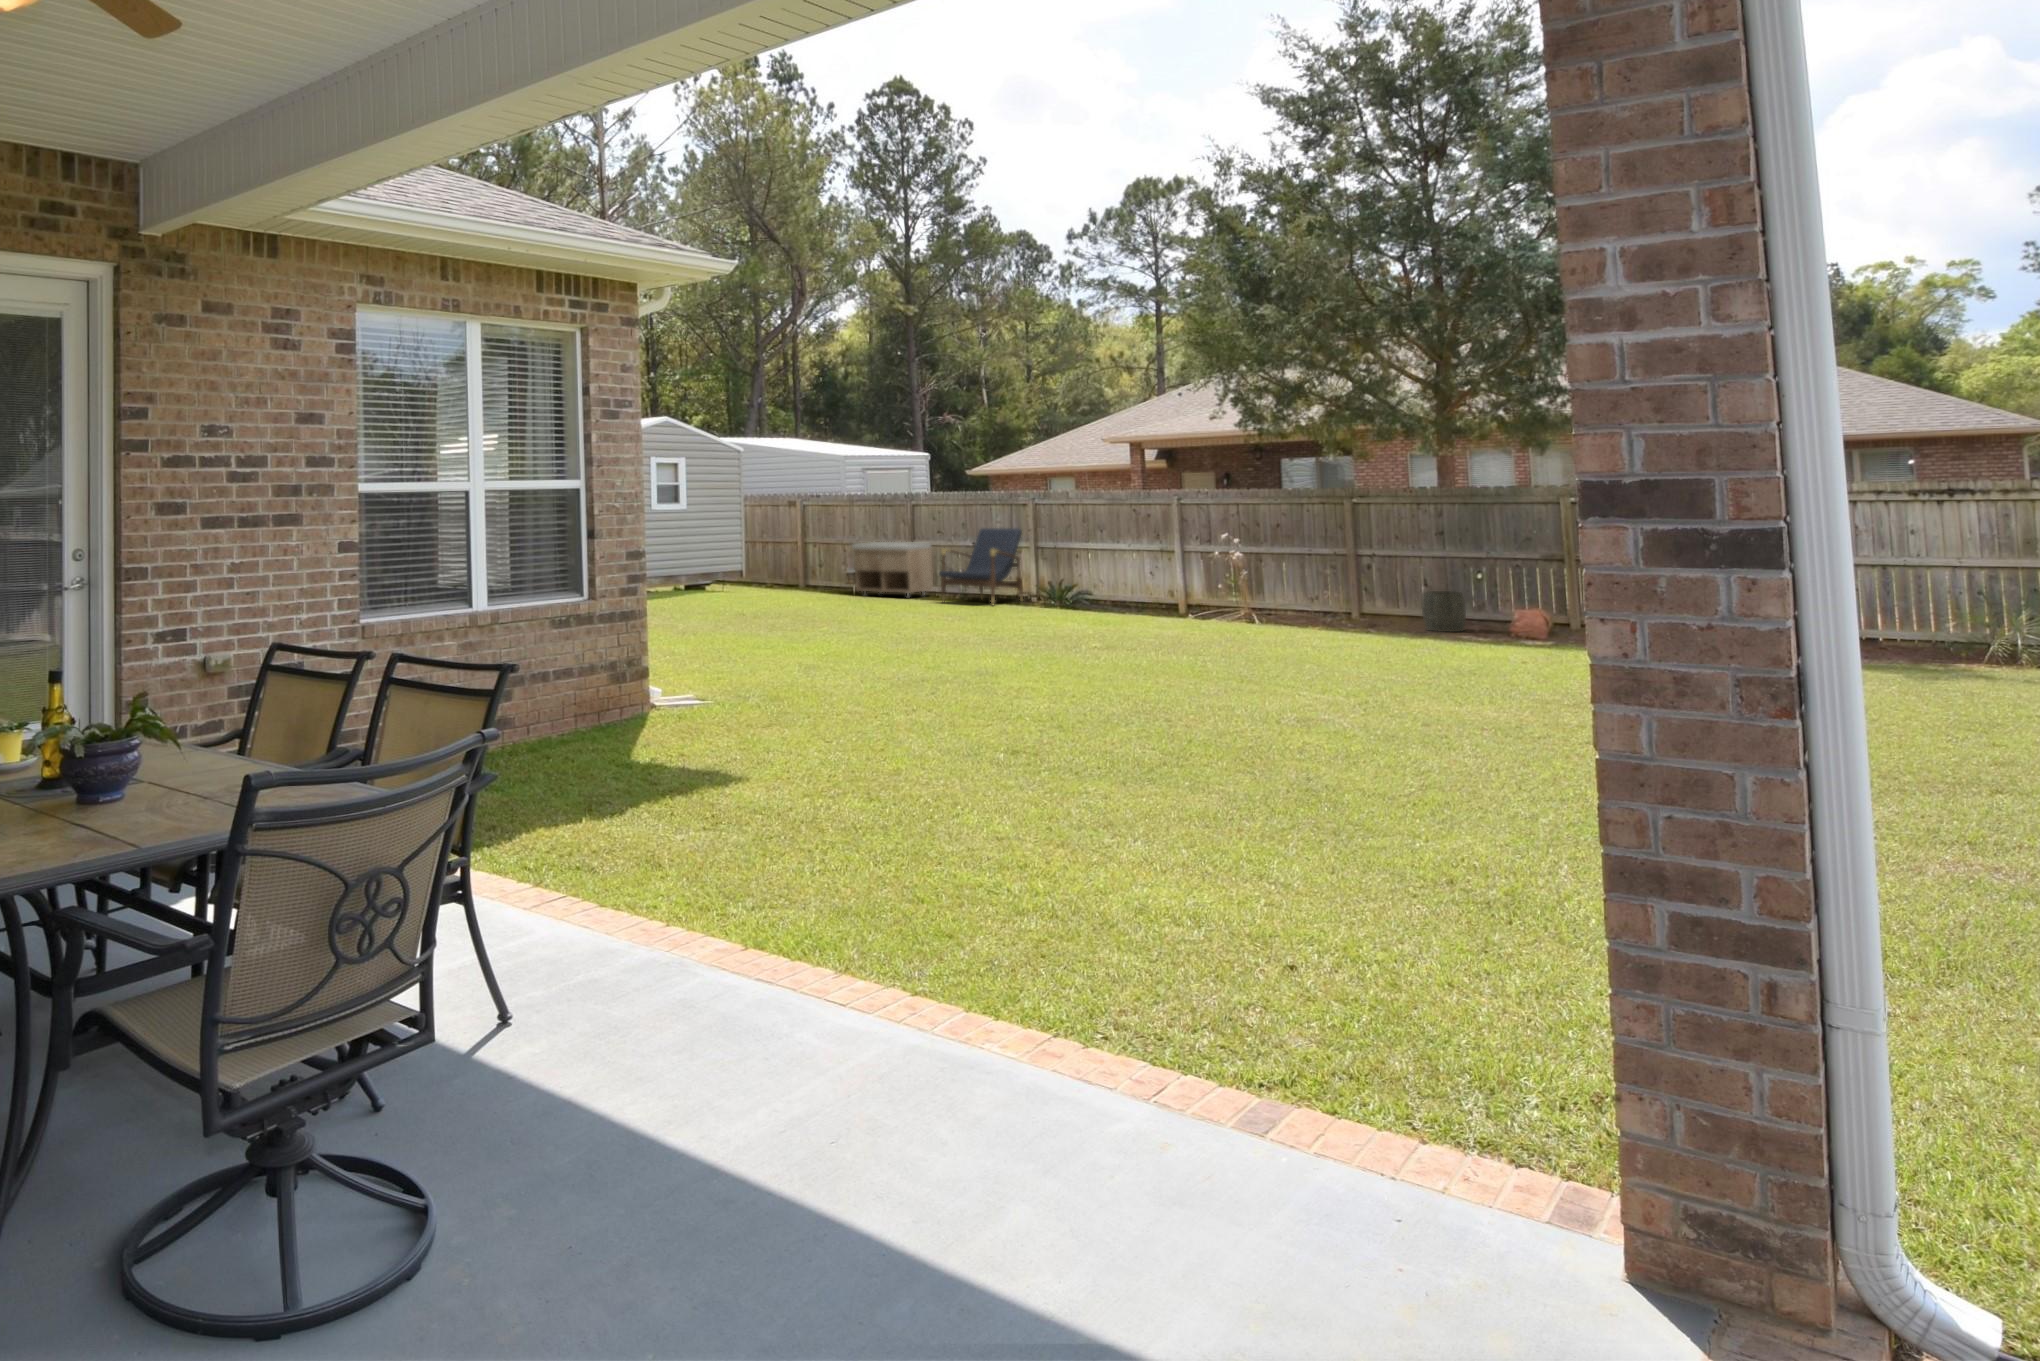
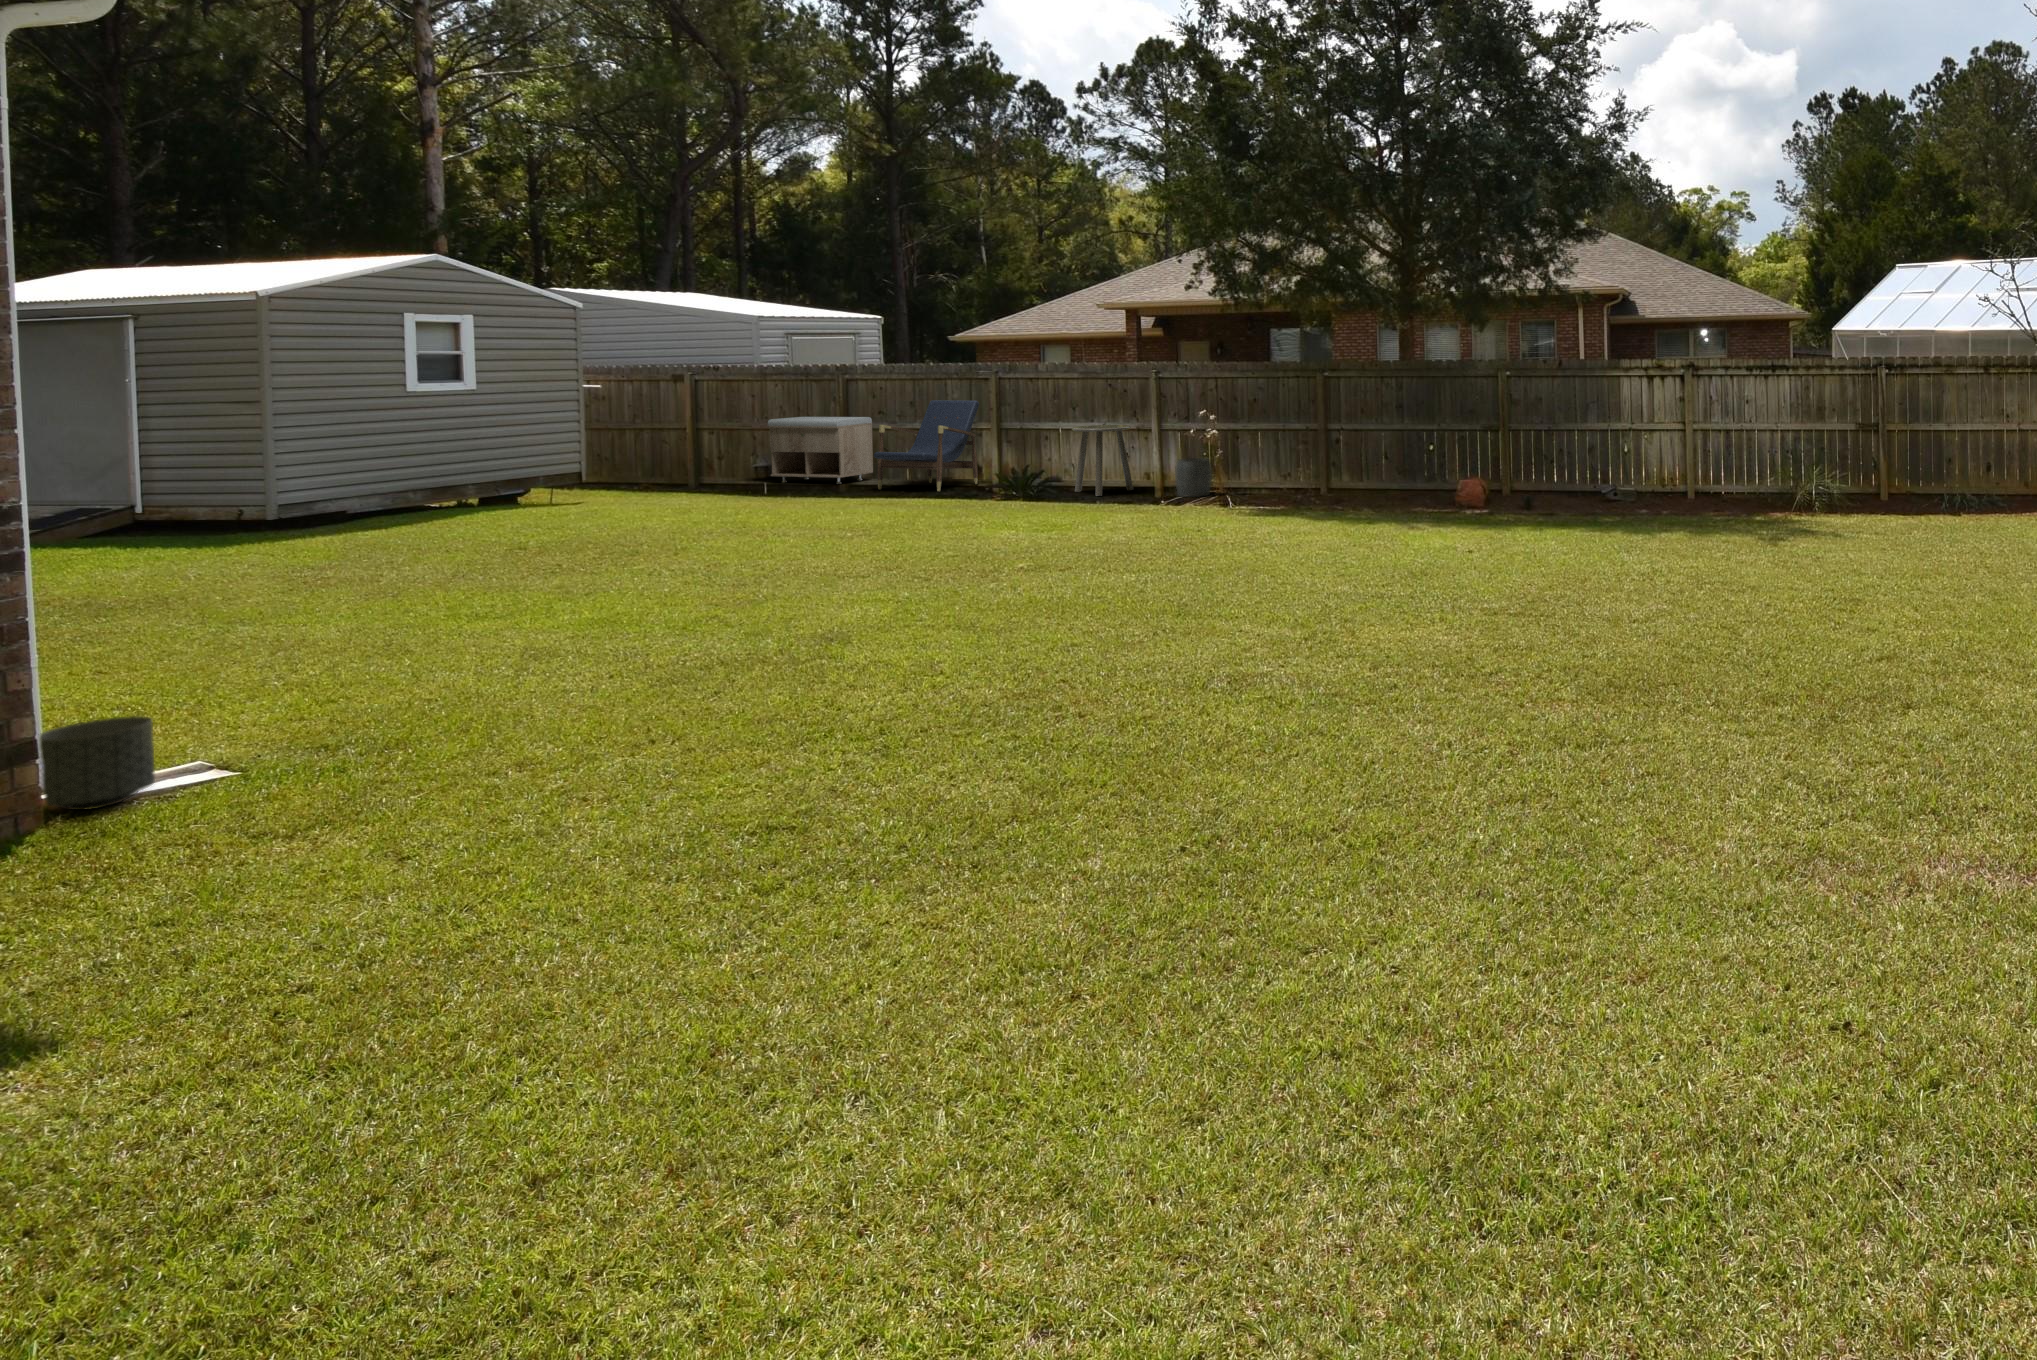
side table: none [1108,550,1167,614] -> present [1072,425,1133,496]
woven basket: present [1422,591,1466,632] -> present [1175,458,1212,497]
planter: none [606,683,651,730] -> present [40,716,155,810]

